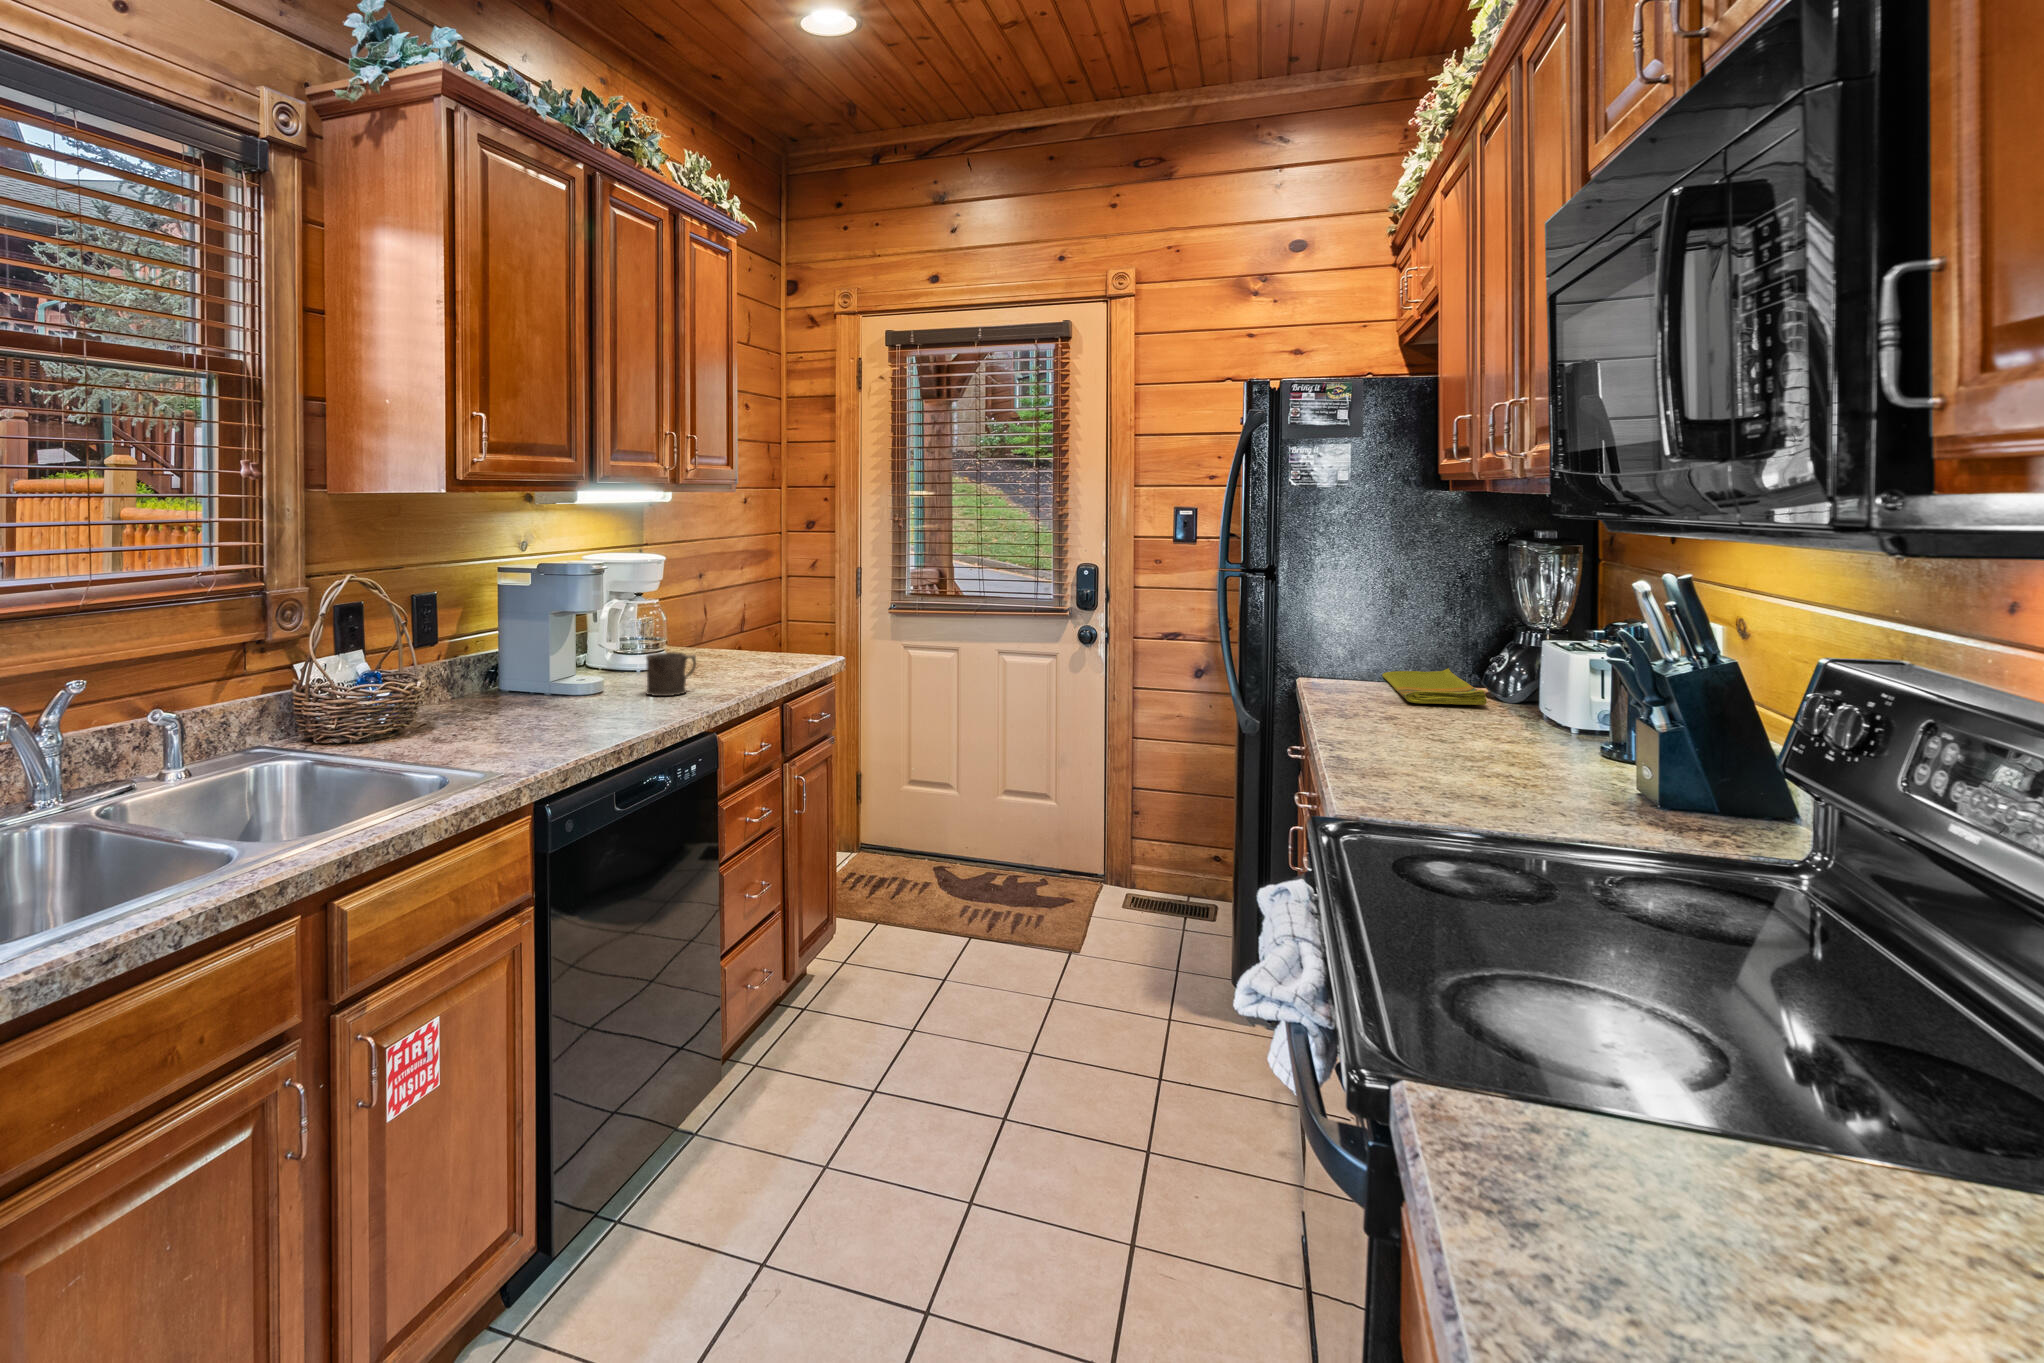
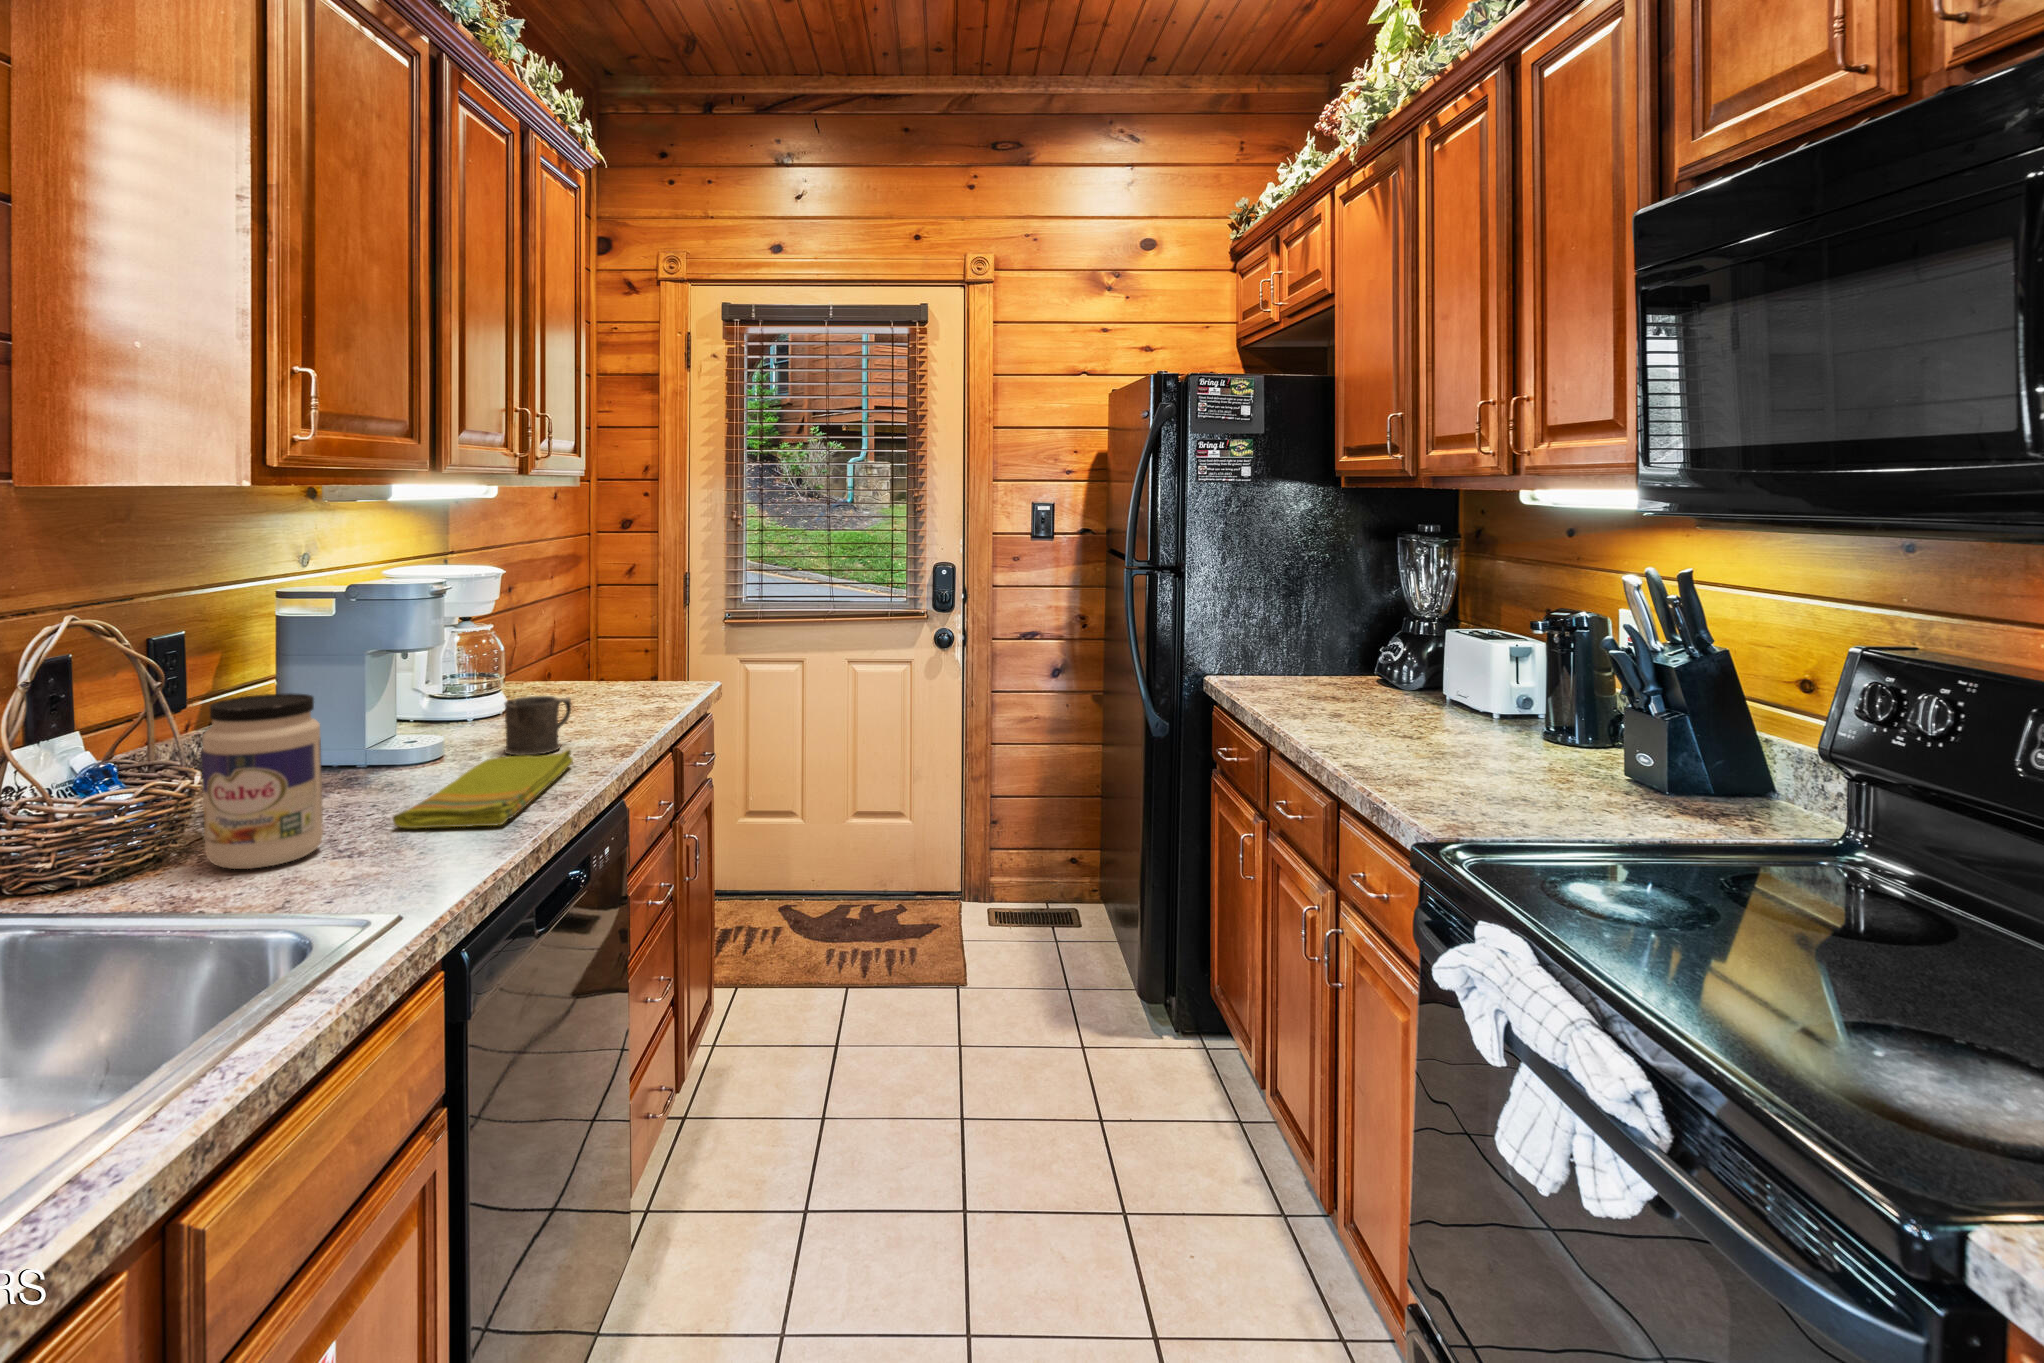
jar: none [418,632,490,745] -> present [202,693,323,869]
dish towel: present [1382,668,1487,705] -> present [393,750,573,828]

